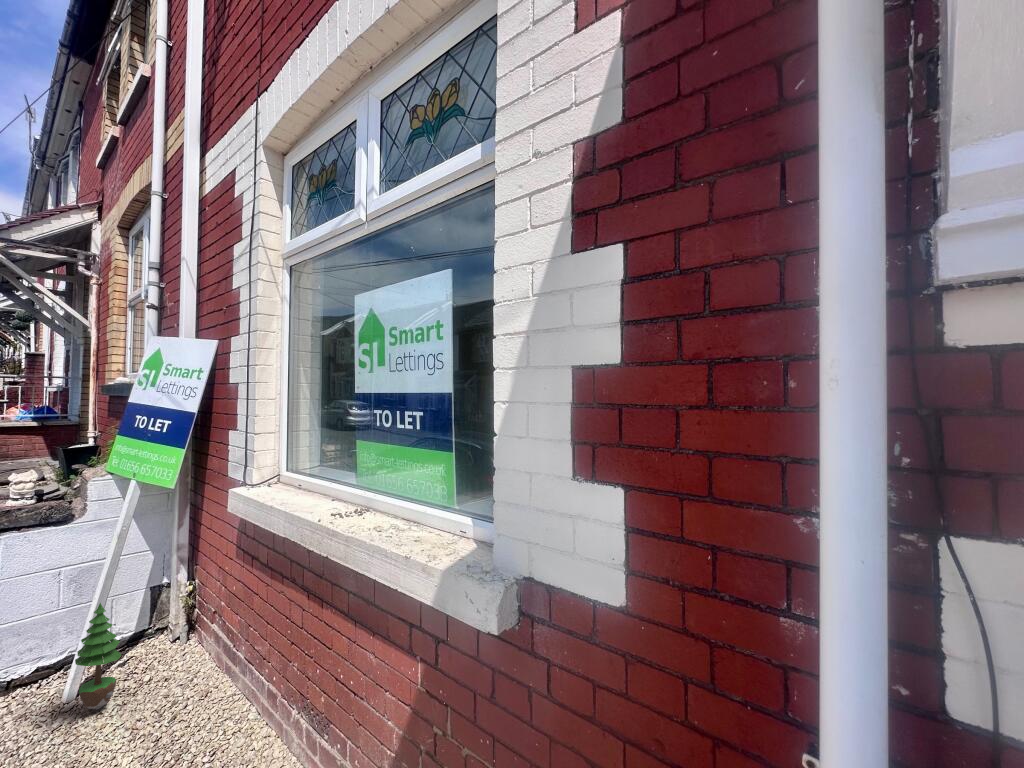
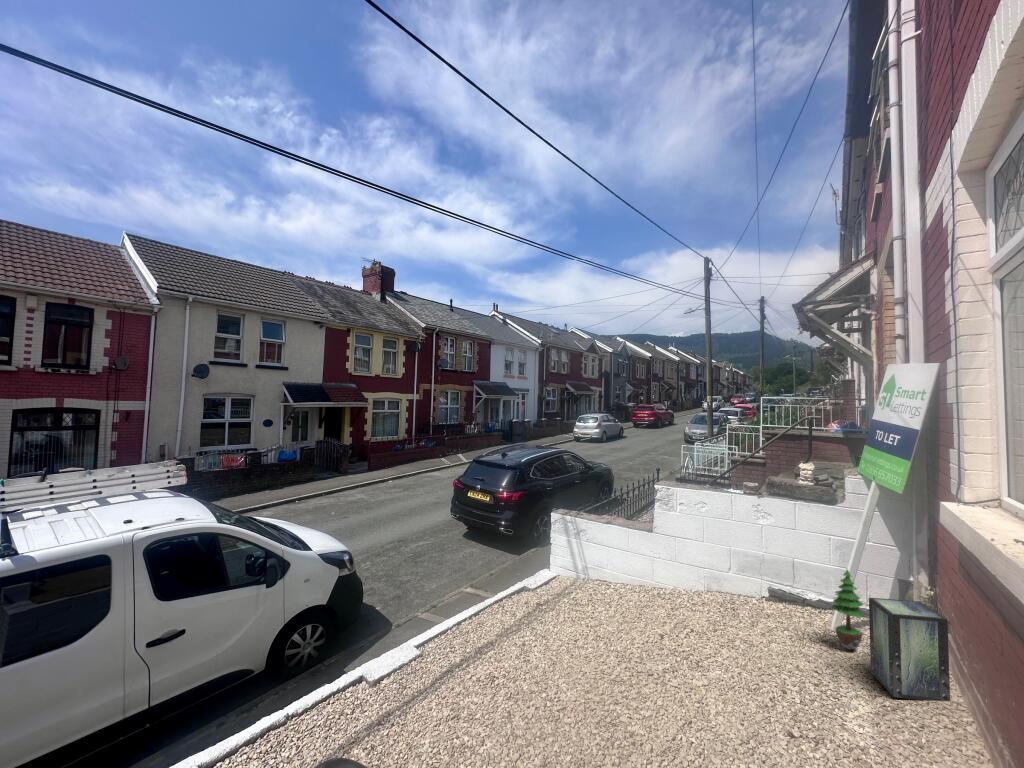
storage box: none [135,611,228,743] -> present [869,598,950,701]

